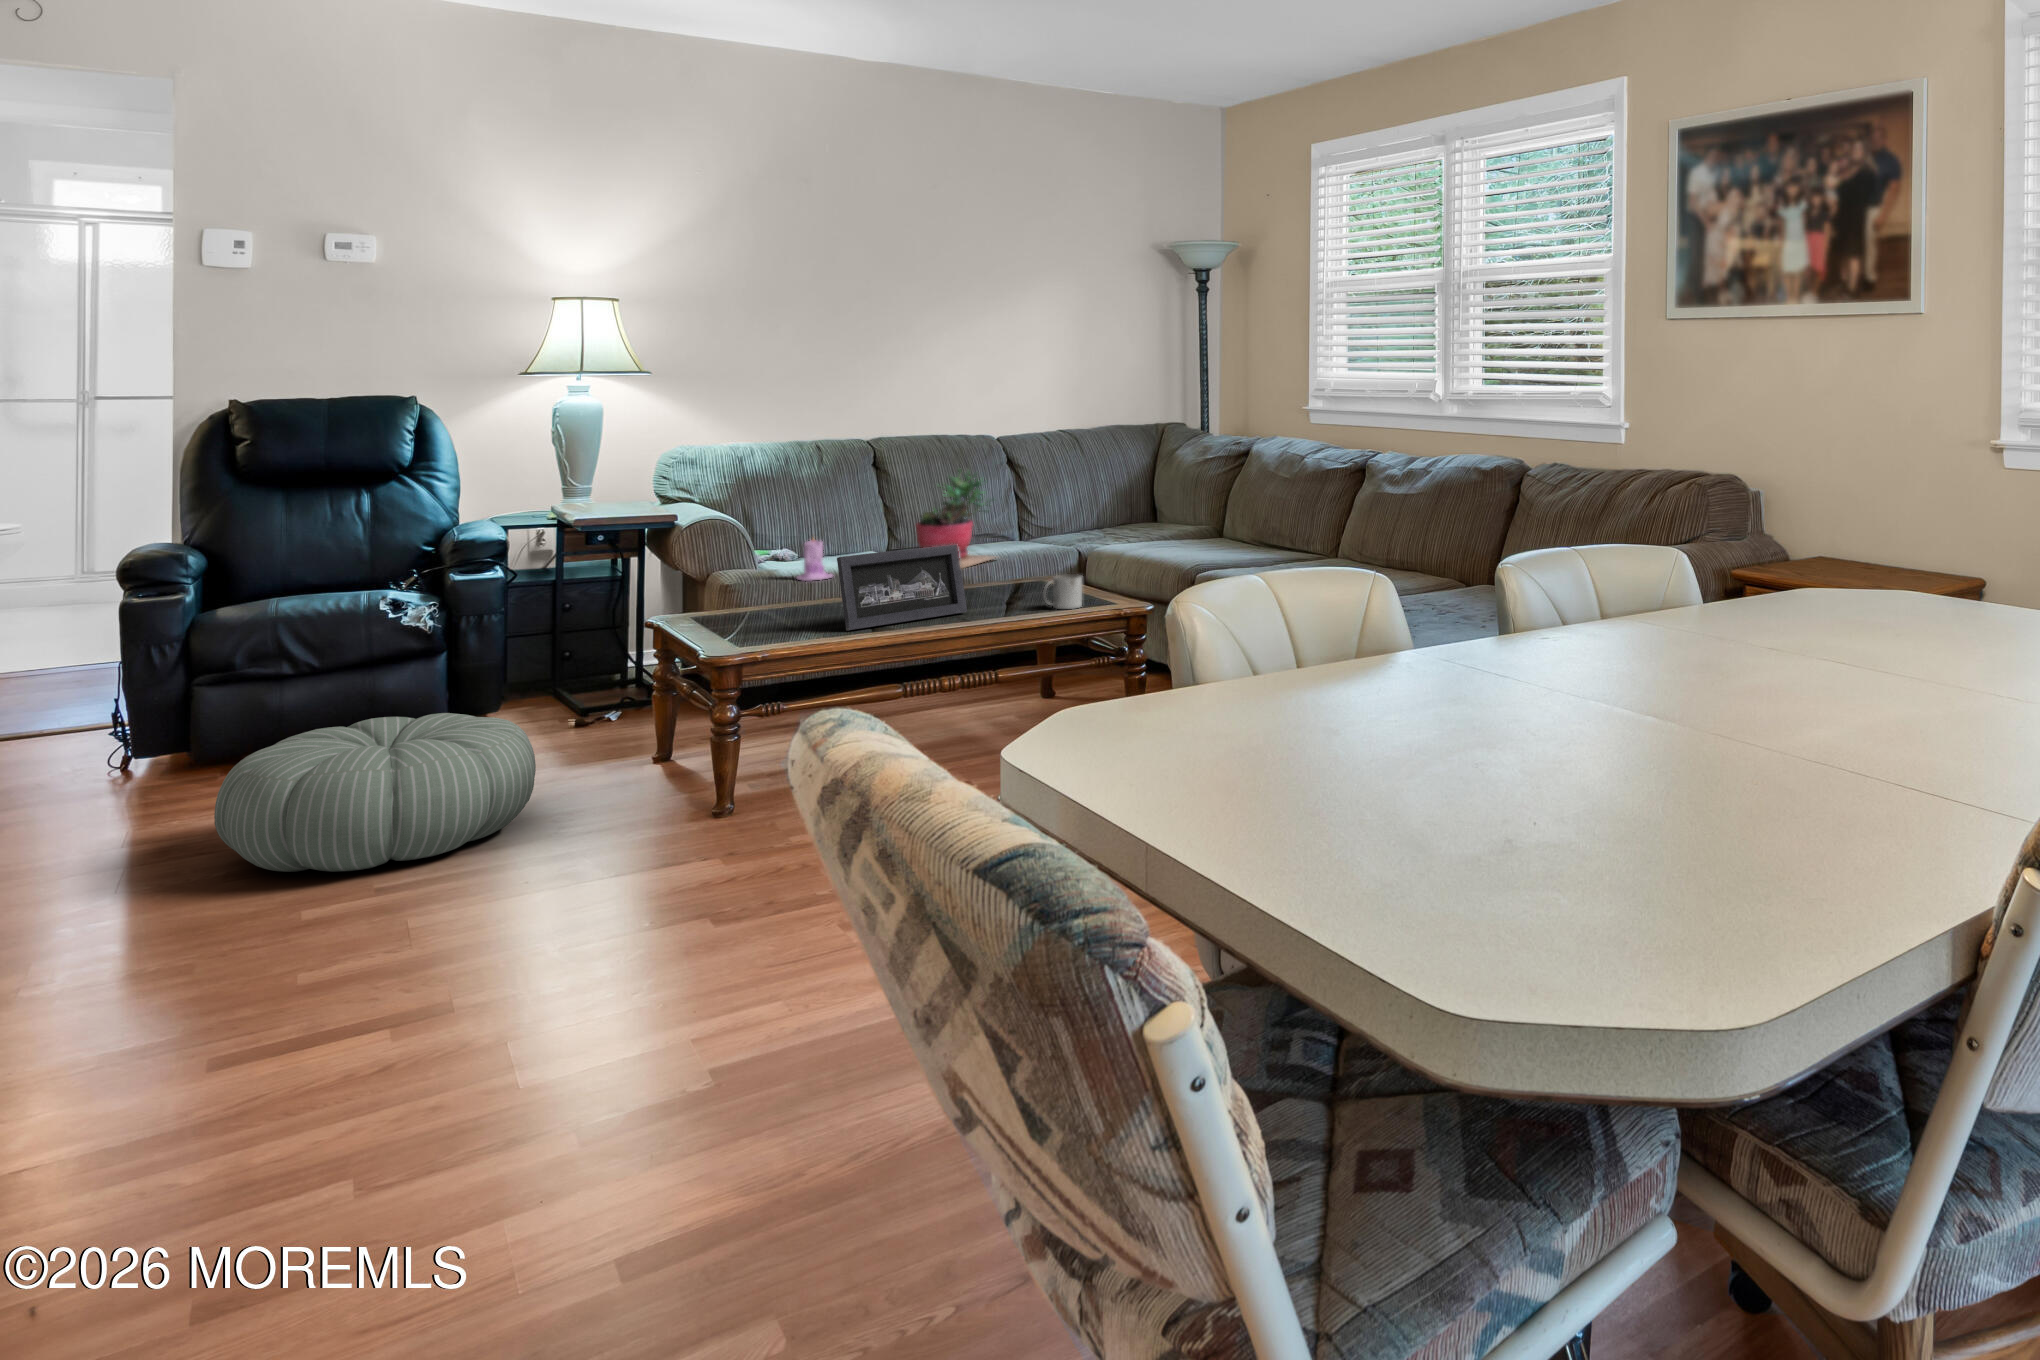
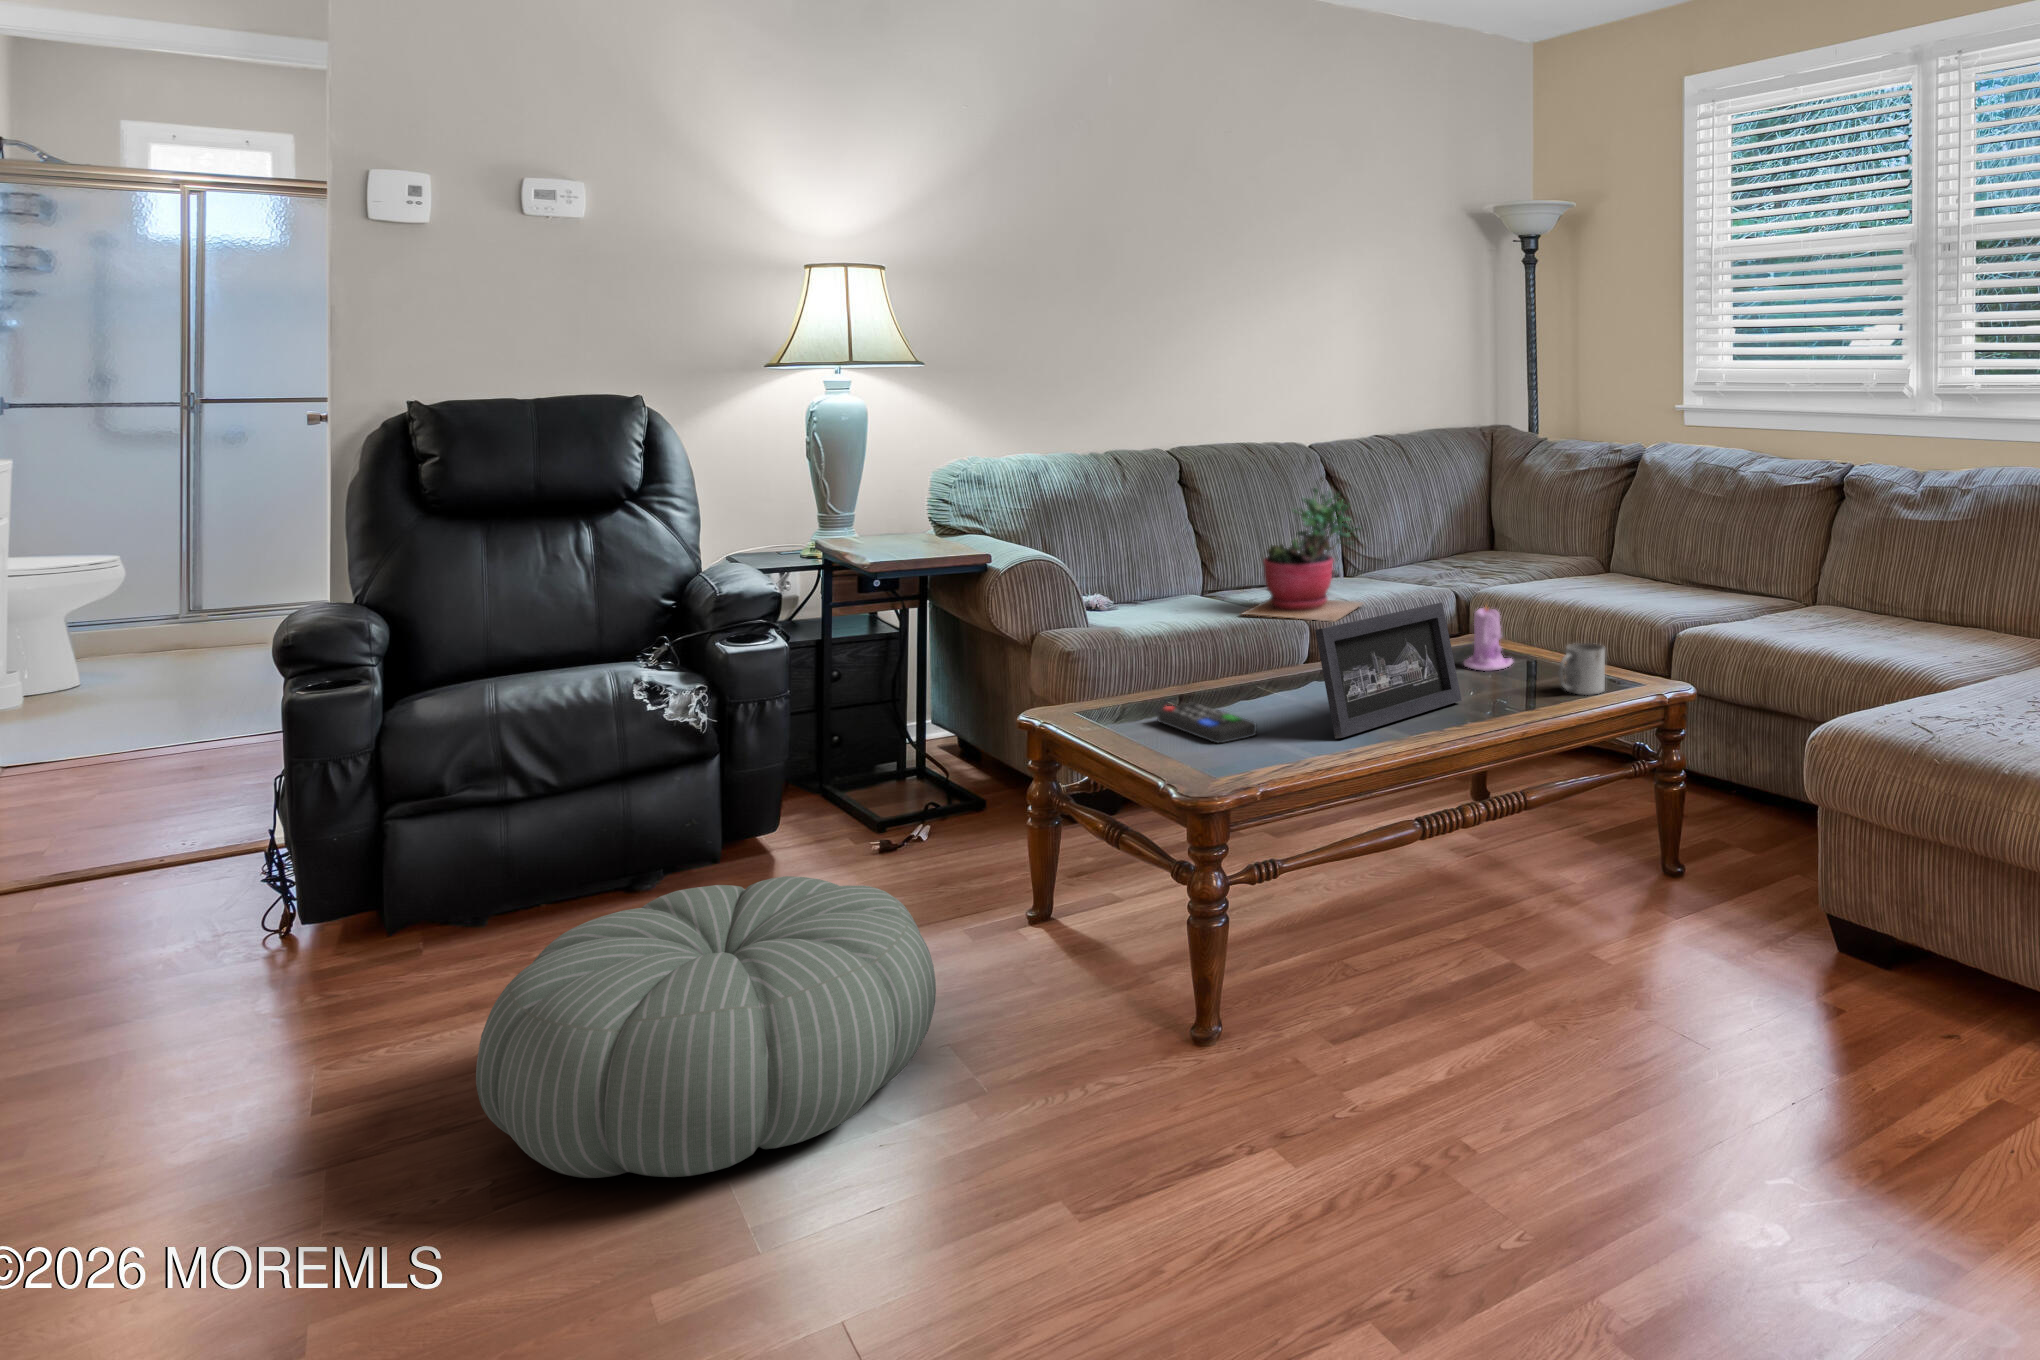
candle: present [797,540,832,581] -> present [1464,607,1513,671]
remote control: none [737,610,796,633] -> present [1157,702,1257,743]

